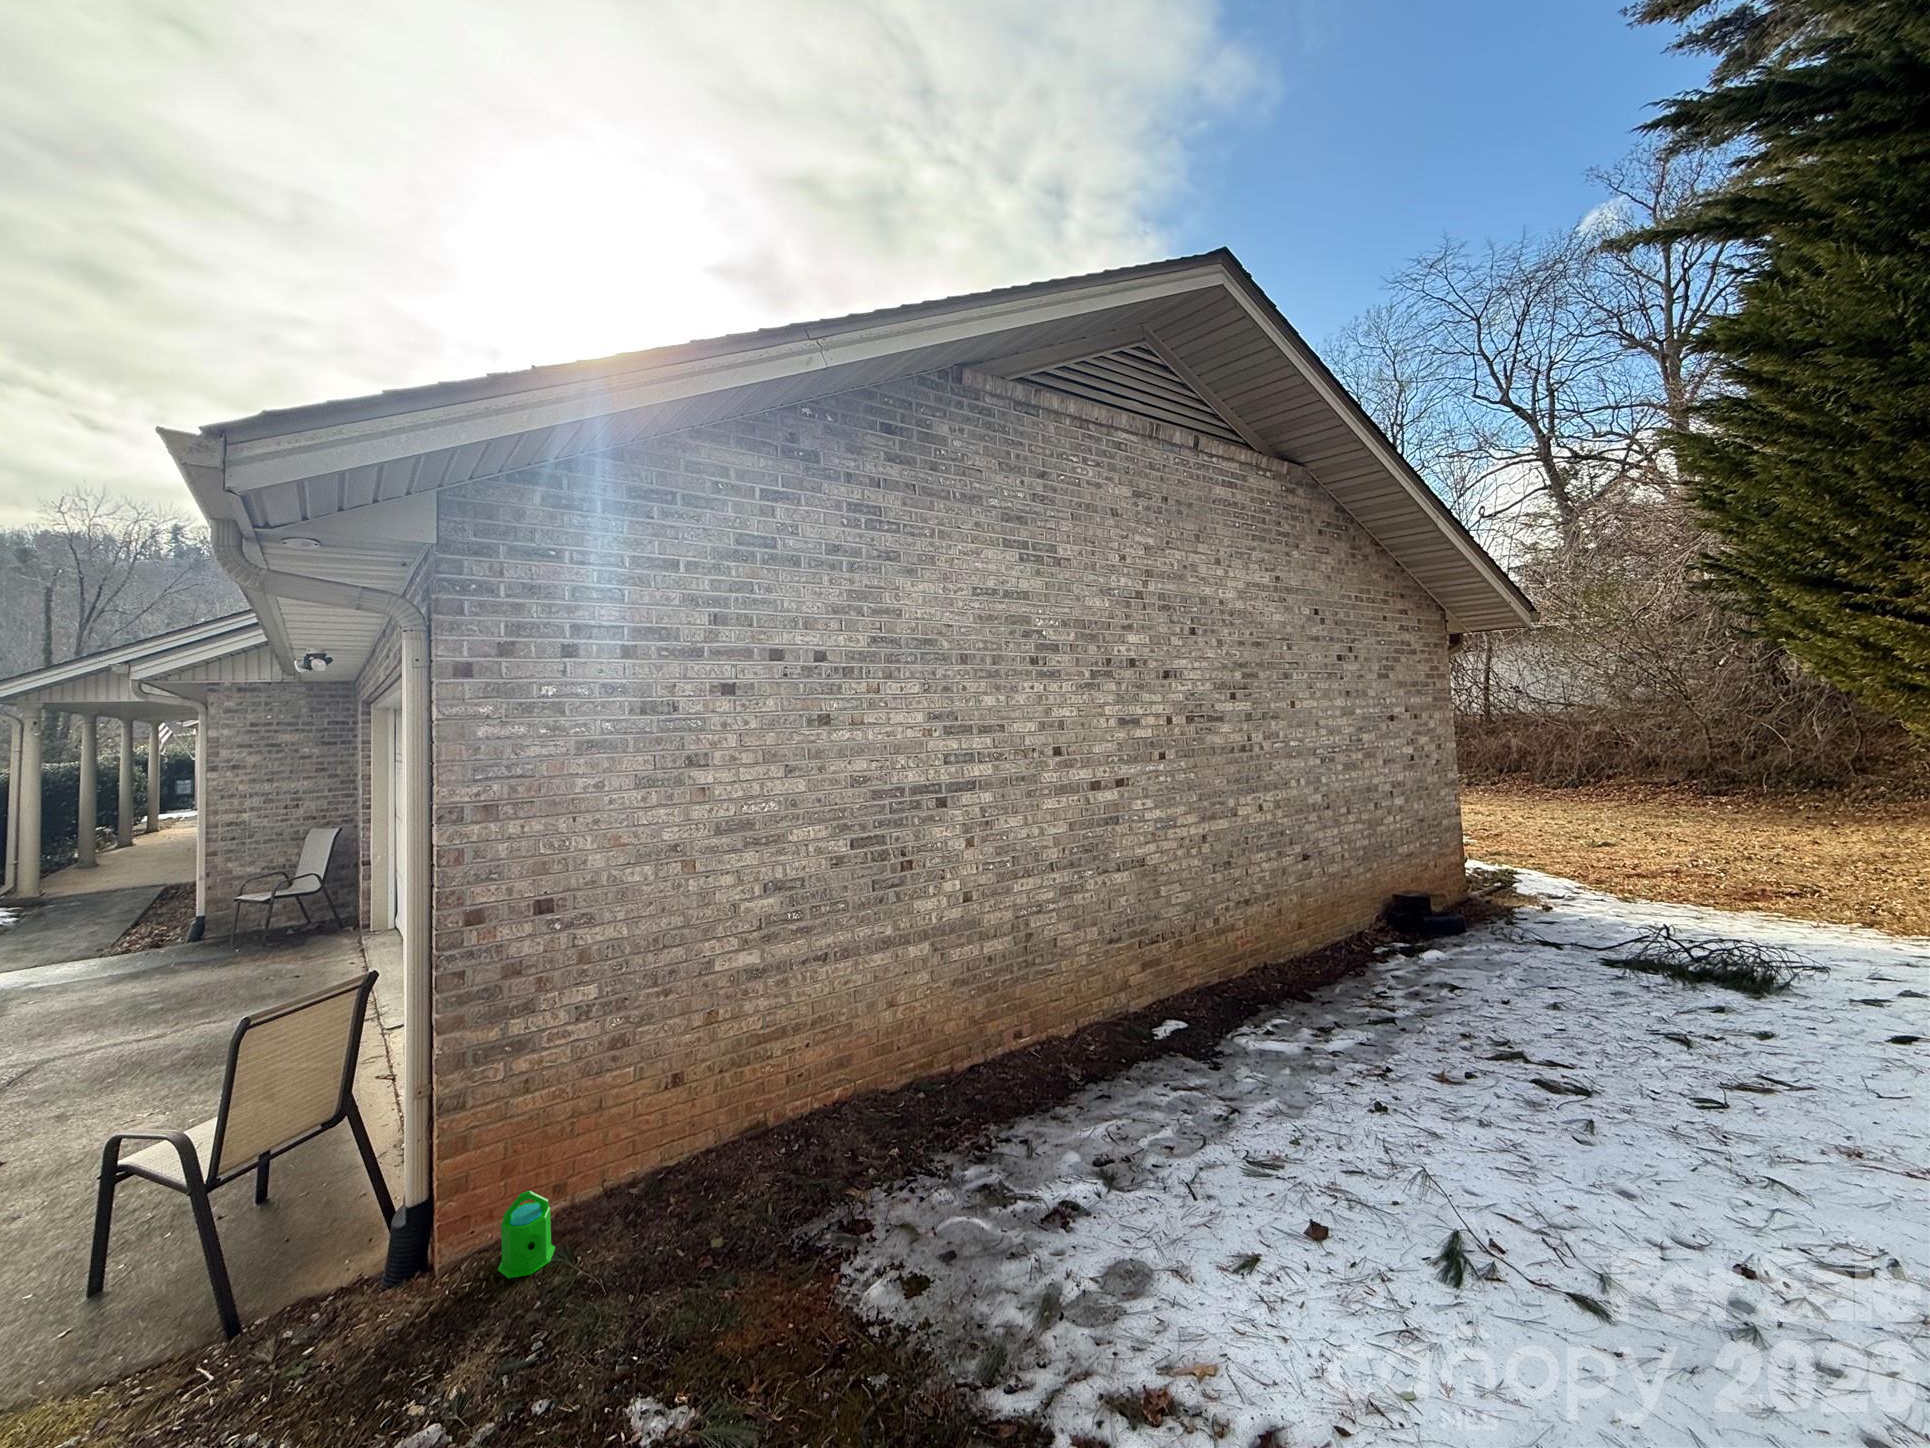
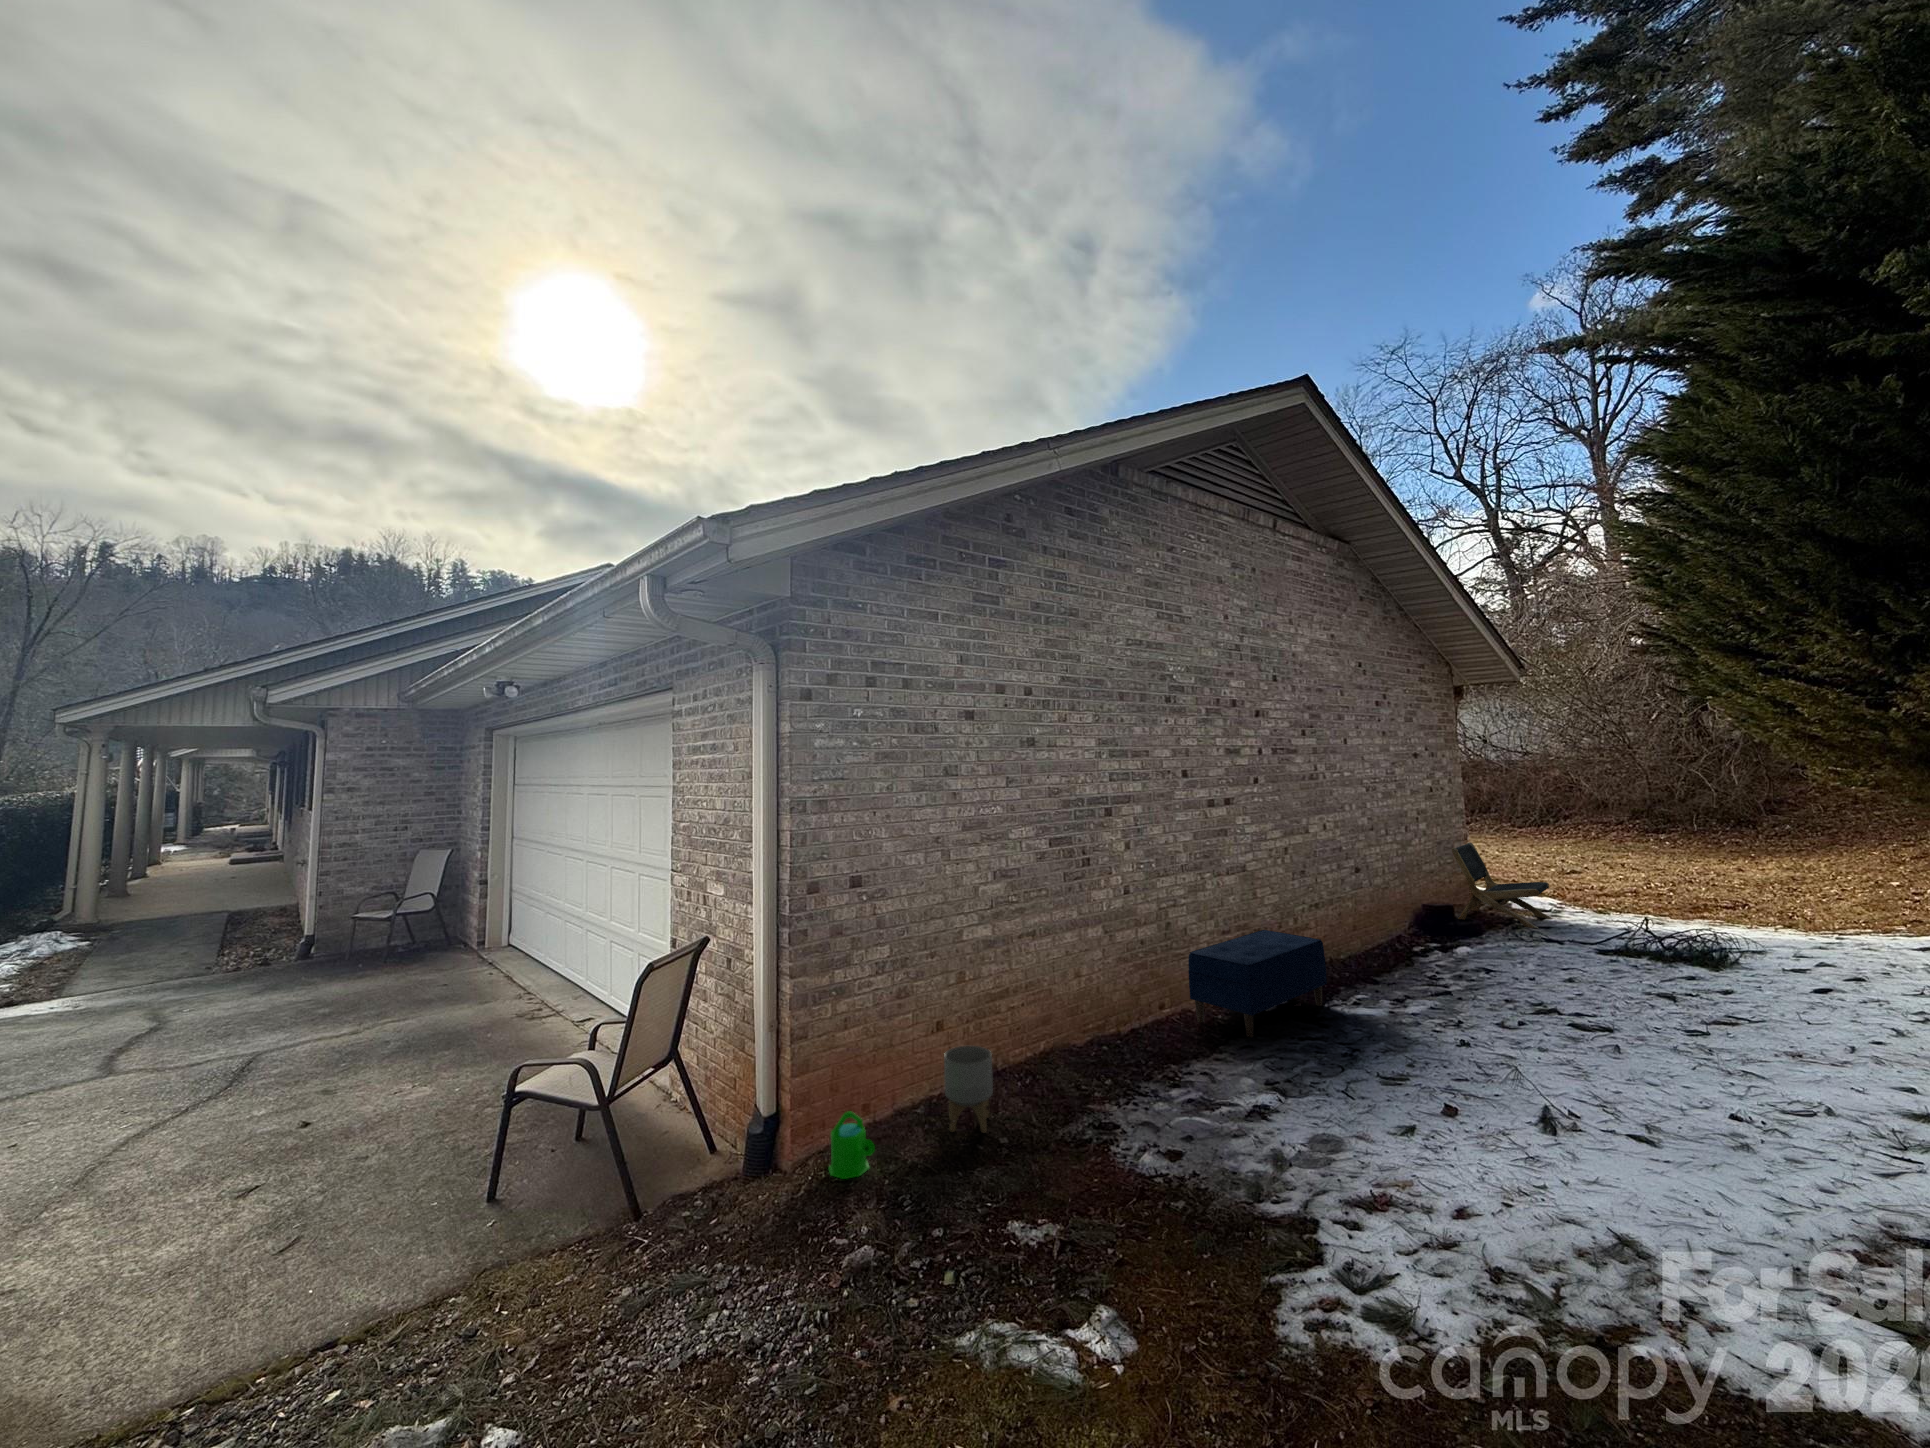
lounge chair: none [1434,817,1557,924] -> present [1452,842,1551,928]
bench: none [1053,934,1230,1076] -> present [1188,930,1327,1037]
planter: none [677,1098,739,1213] -> present [944,1046,993,1133]

